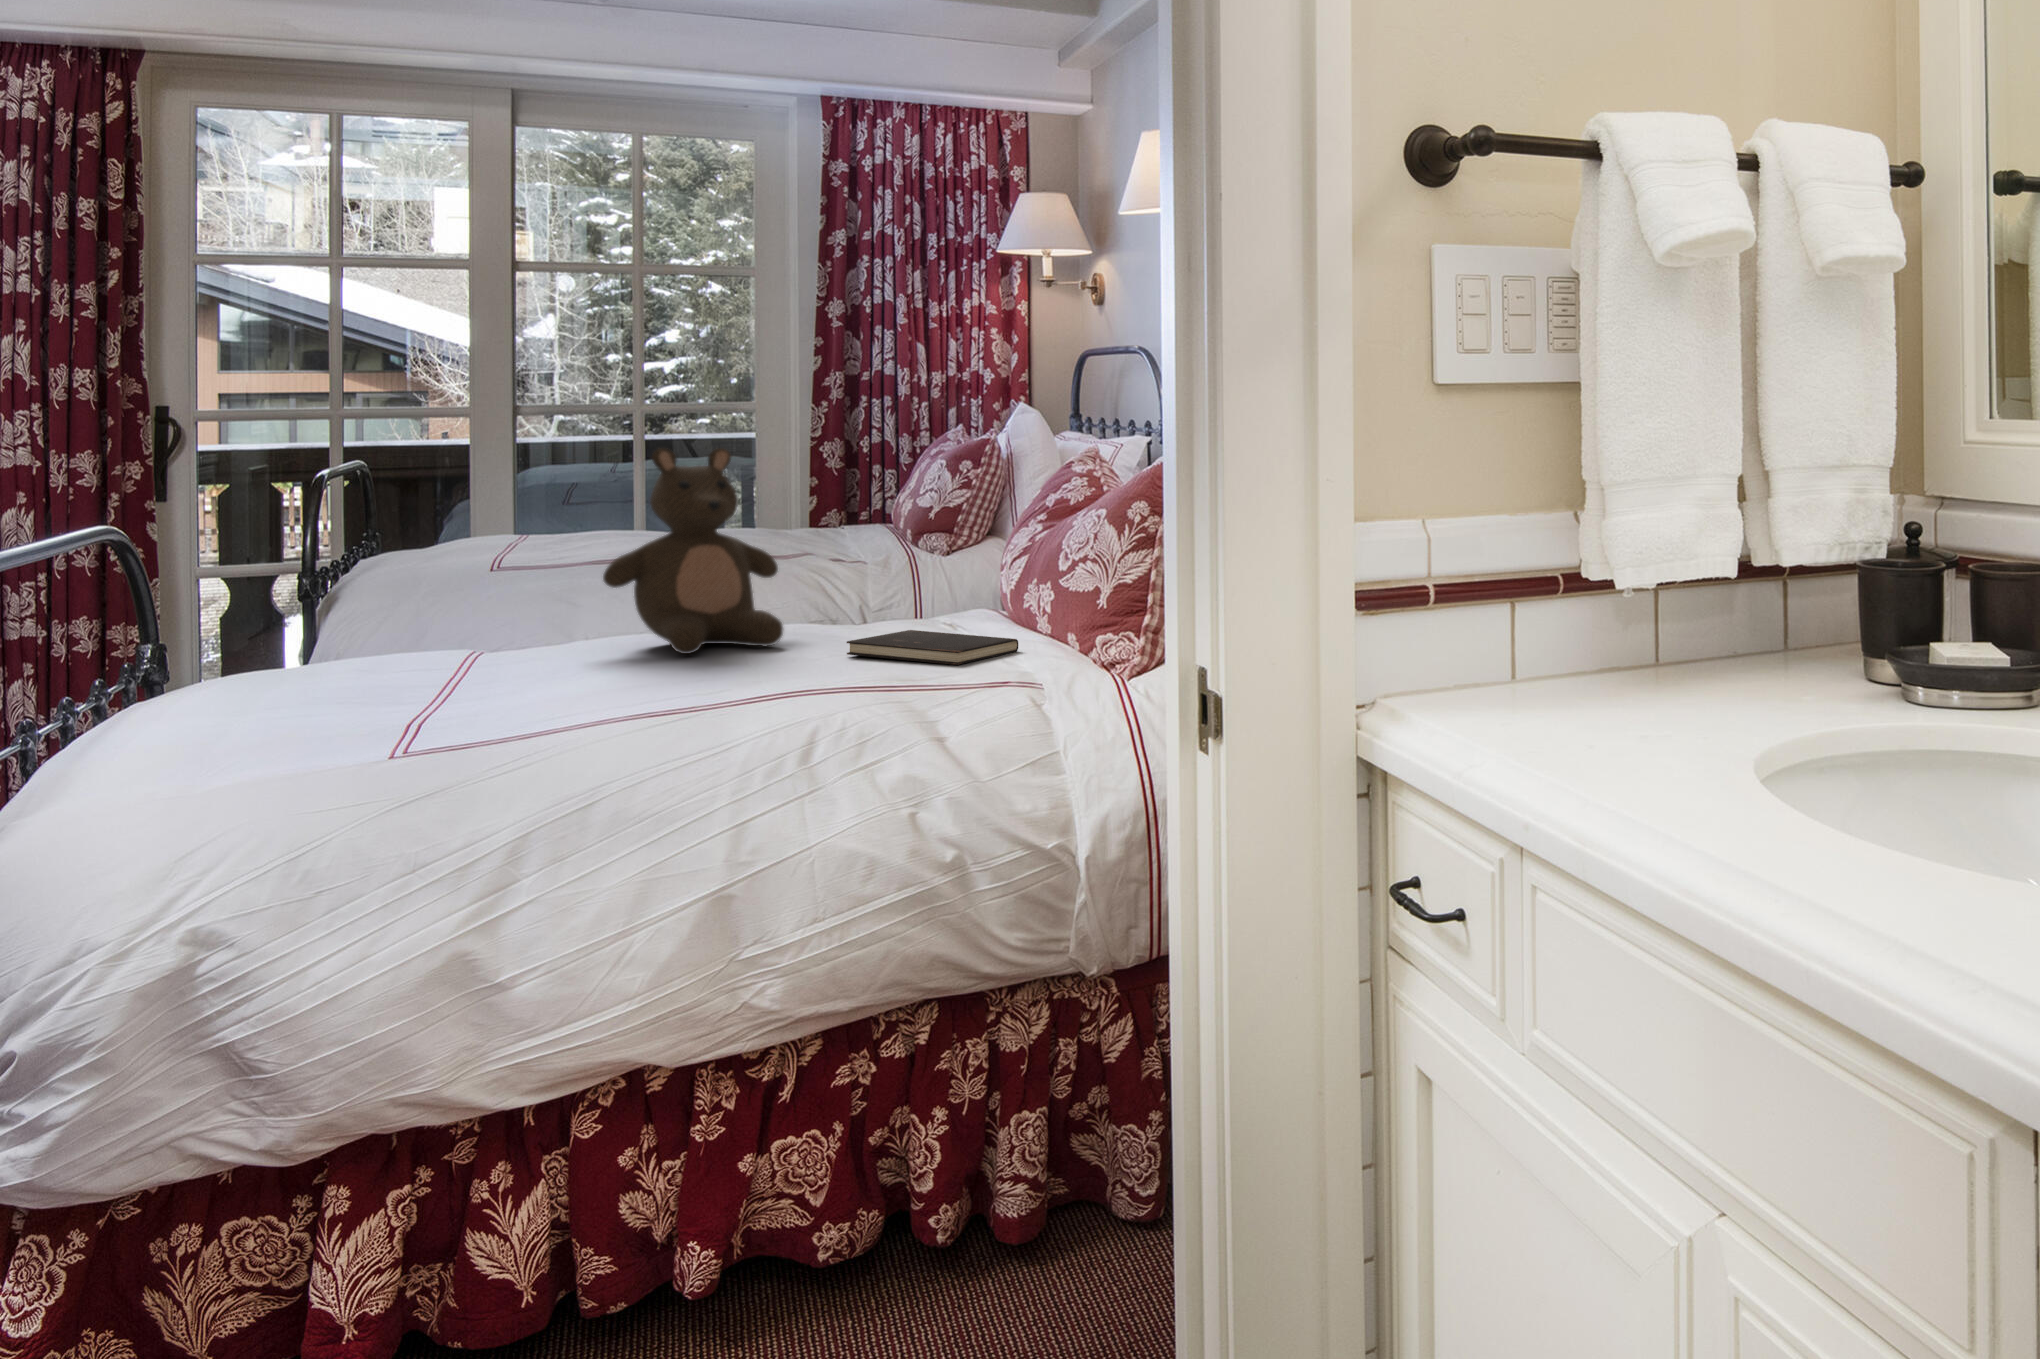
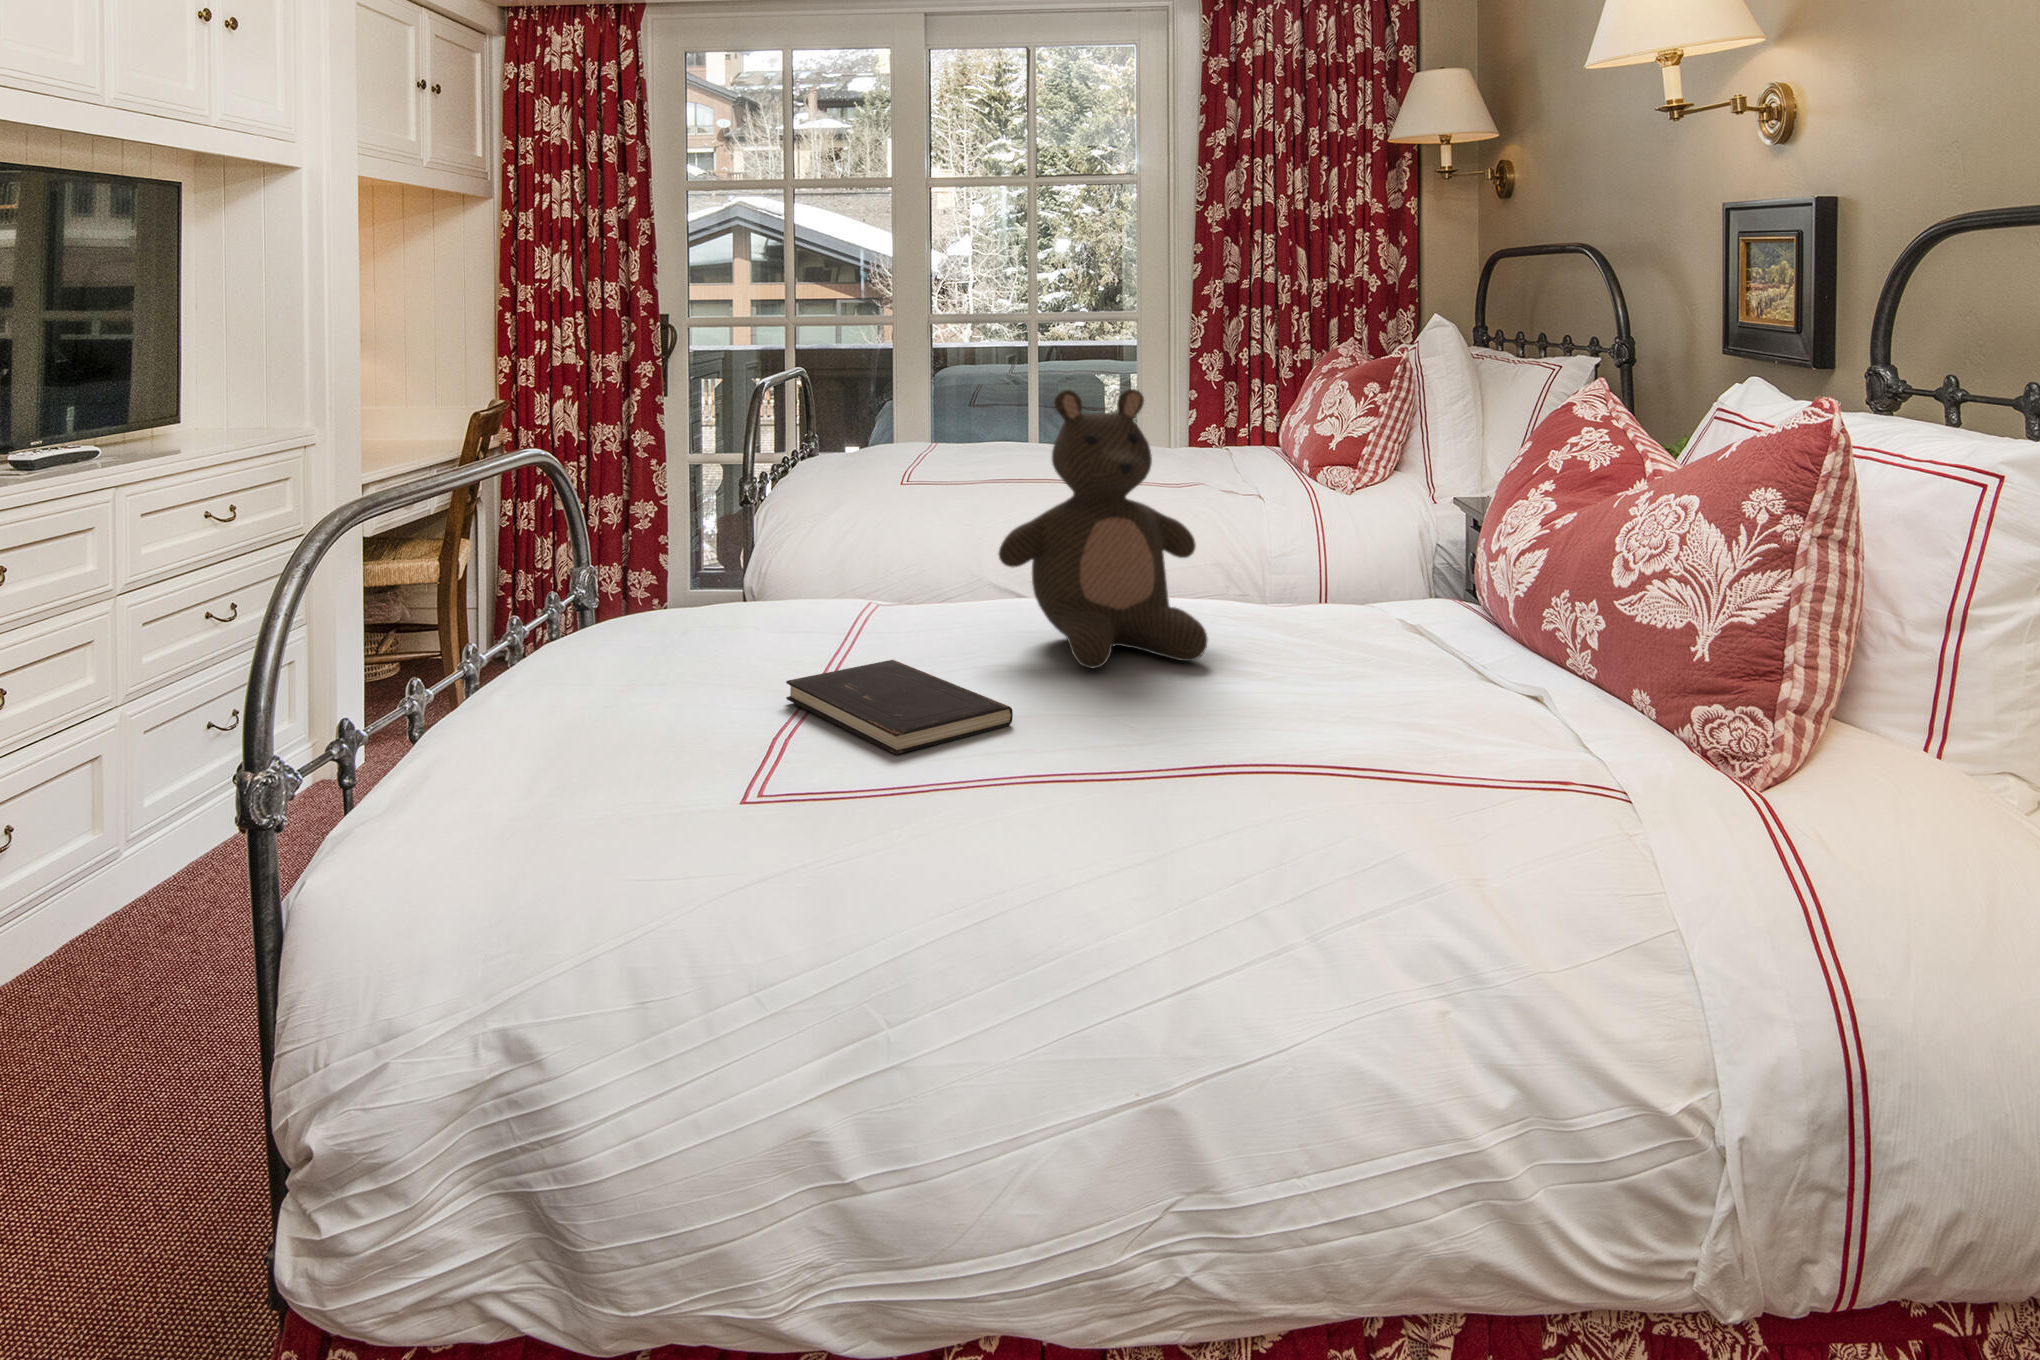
hardcover book: present [847,630,1018,665] -> present [786,660,1013,755]

